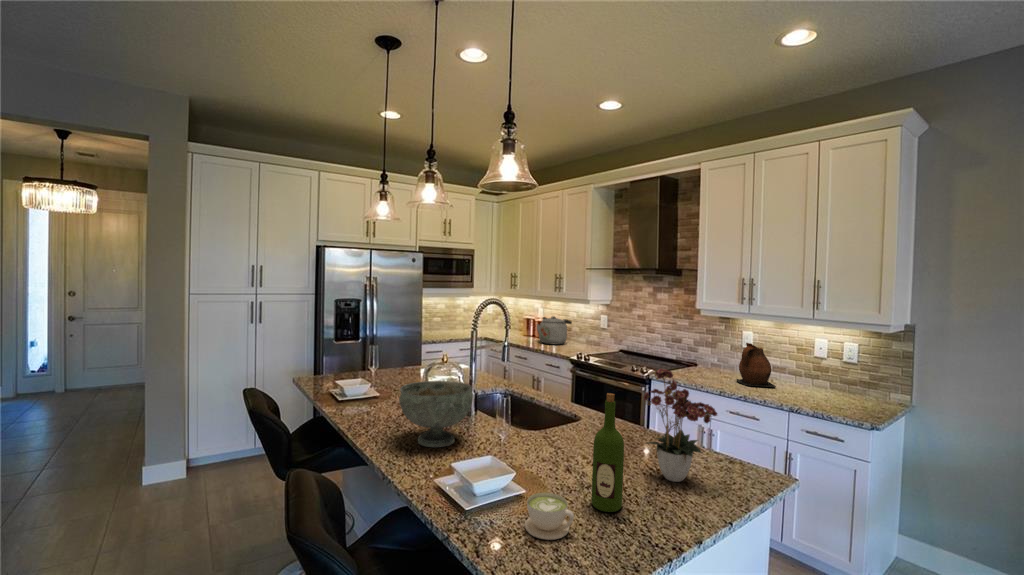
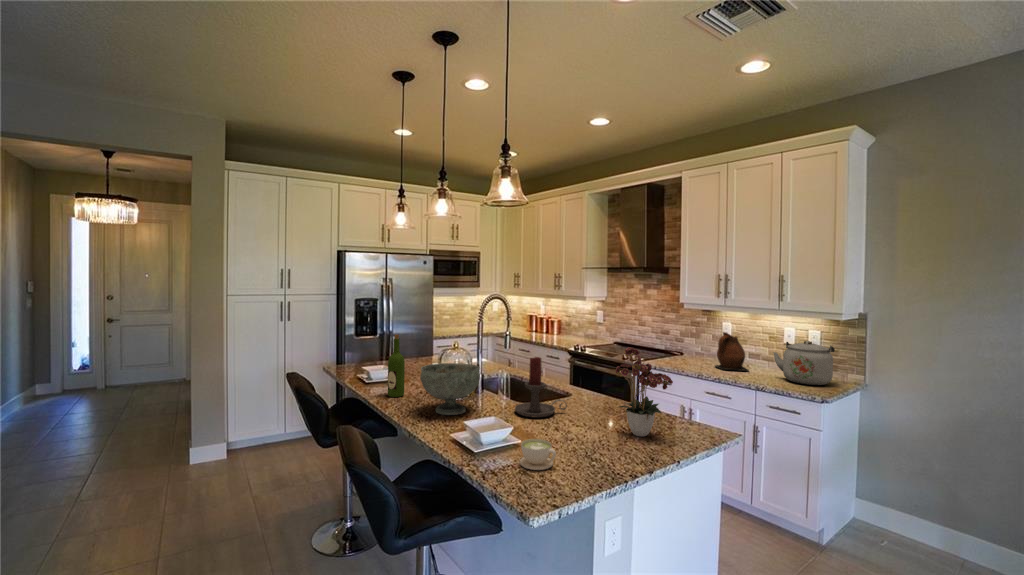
kettle: present [537,316,572,345] -> present [773,341,835,385]
candle holder: none [515,376,579,452] -> present [515,357,567,418]
wine bottle: present [592,393,624,512] -> present [388,335,405,397]

